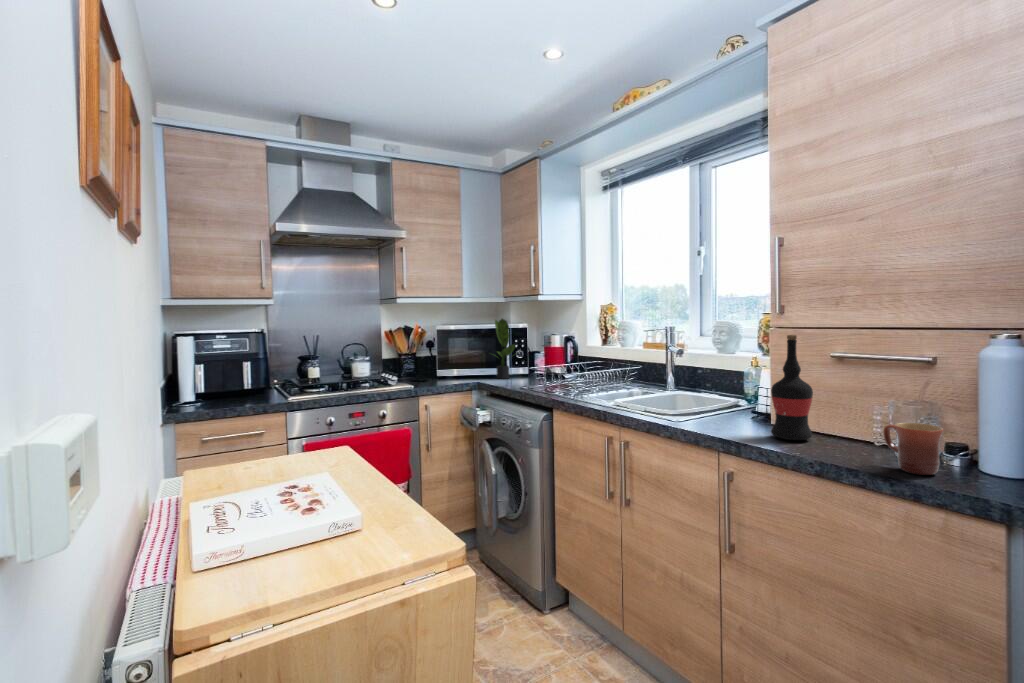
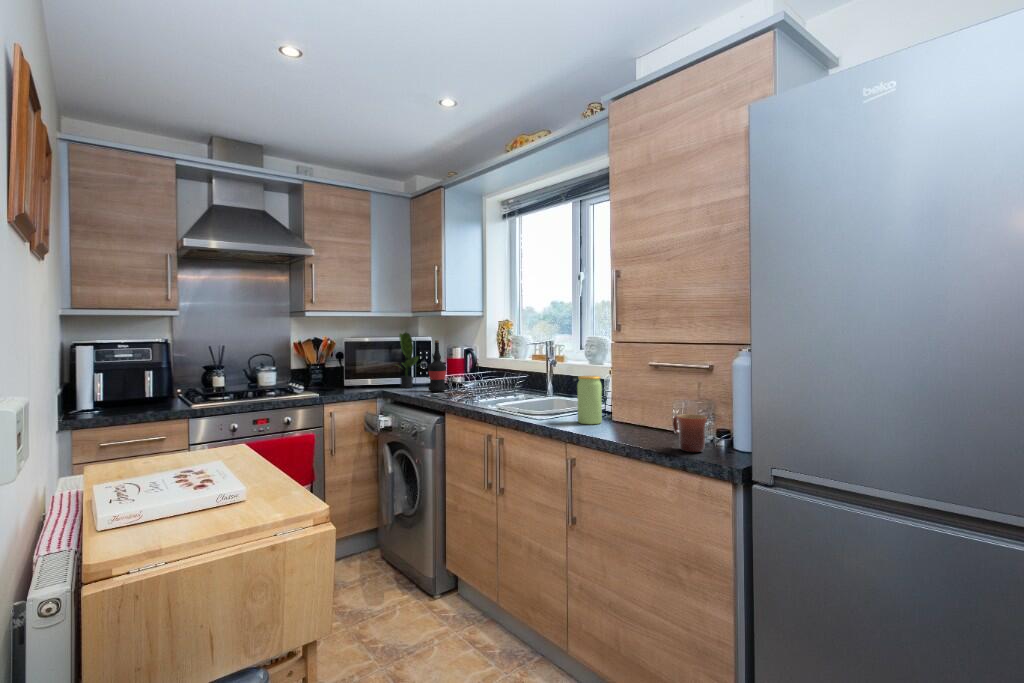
wine bottle: present [771,335,813,440] -> present [428,340,447,392]
jar: none [727,369,758,428] -> present [577,376,602,424]

